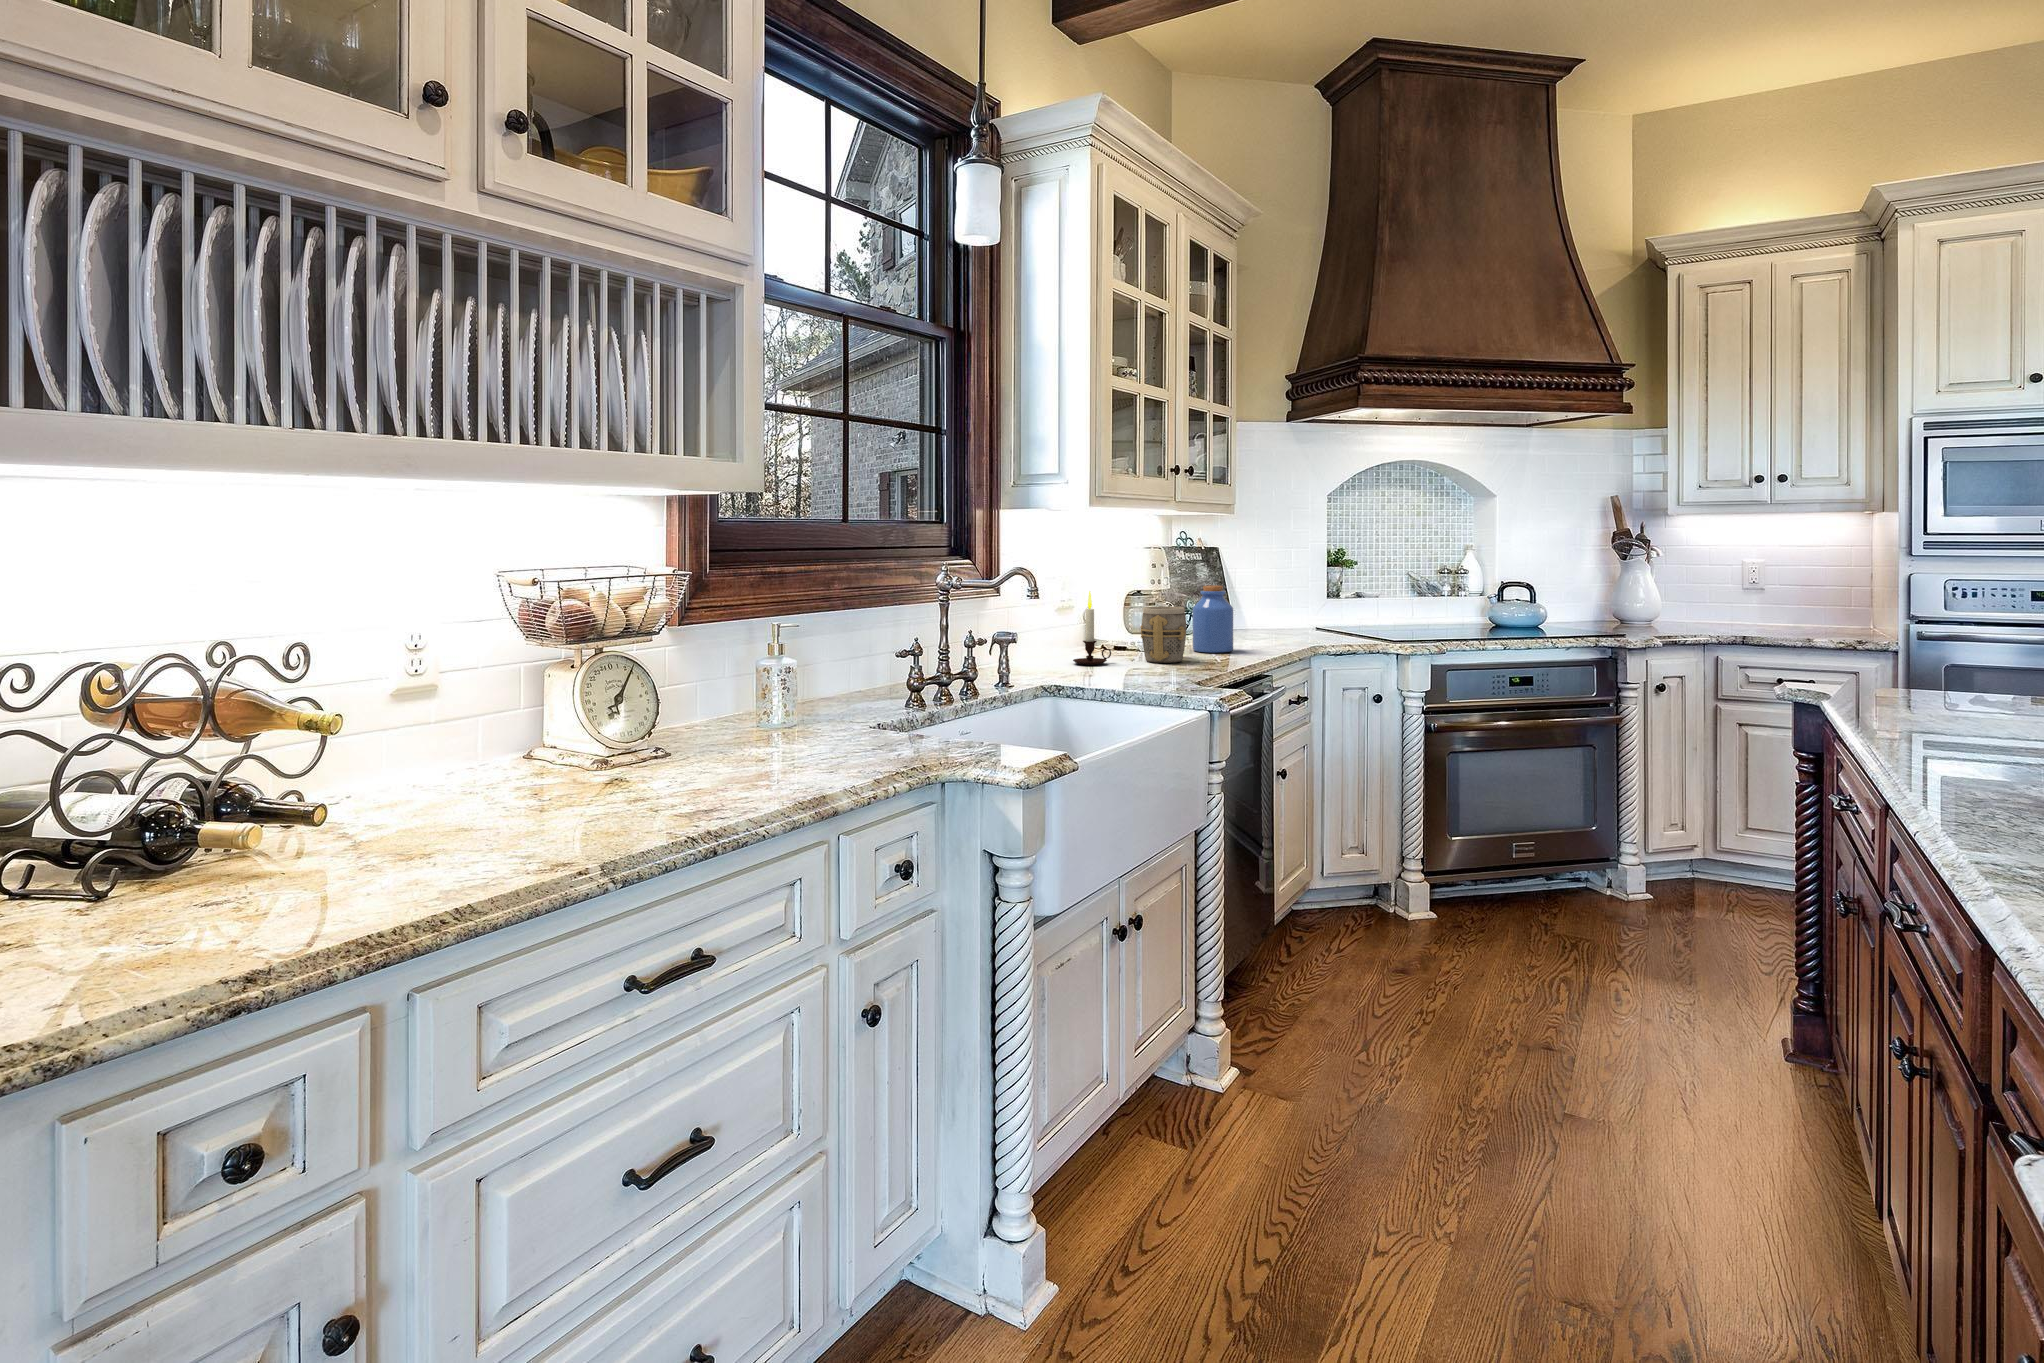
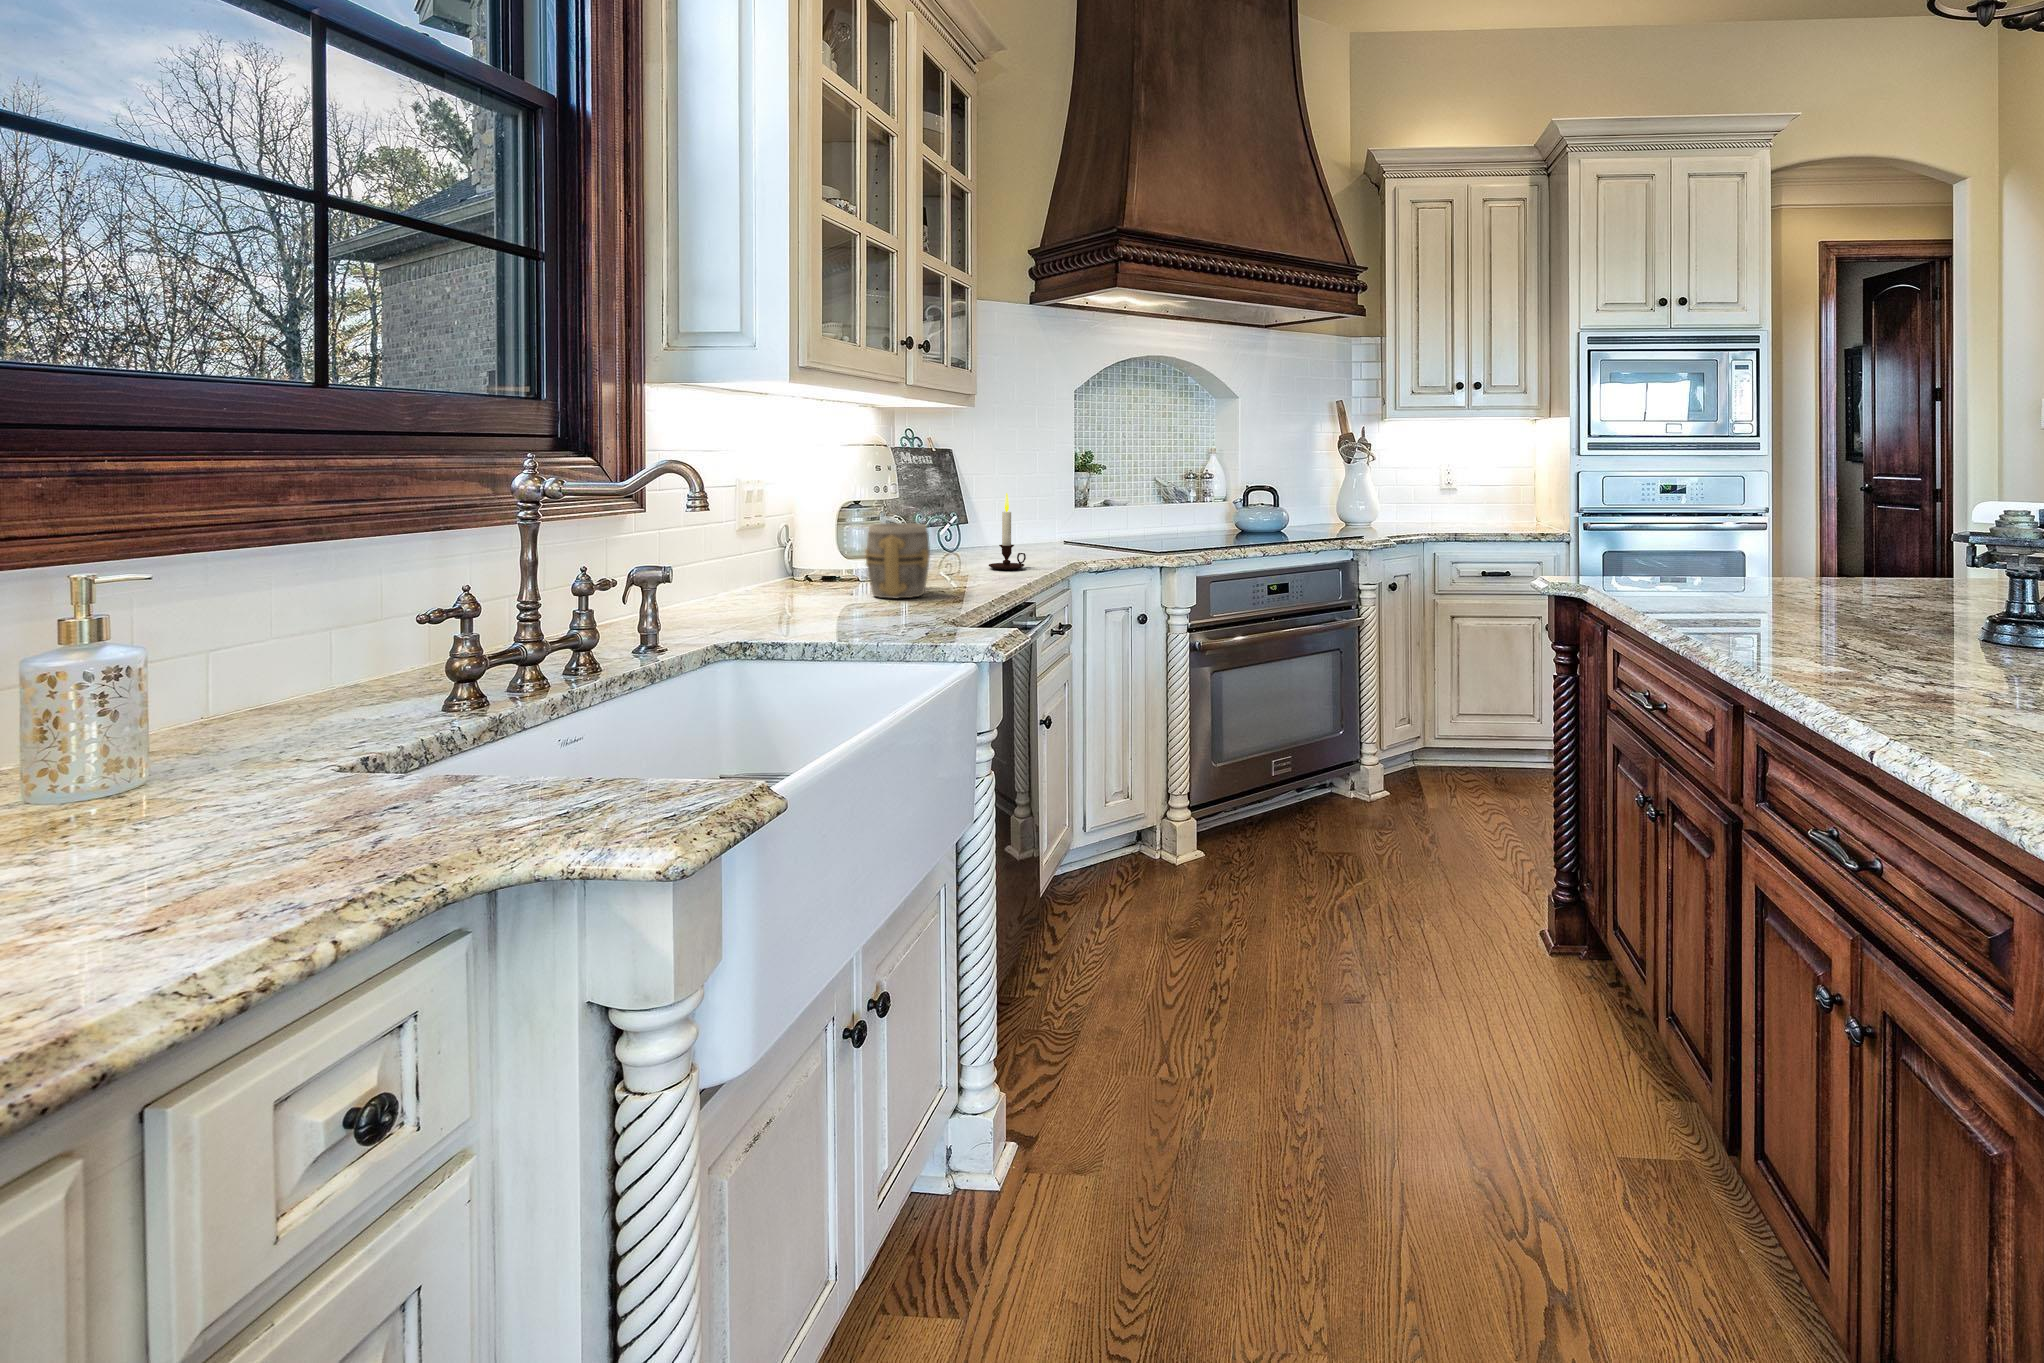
jar: present [1193,585,1233,653] -> none [932,495,985,580]
candle: present [1073,591,1111,665] -> present [989,493,1026,570]

